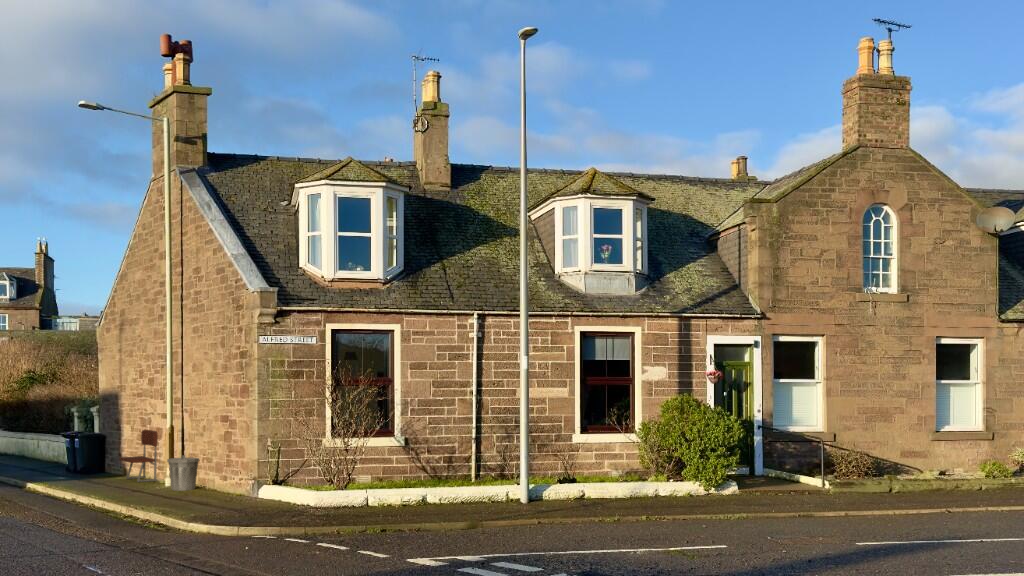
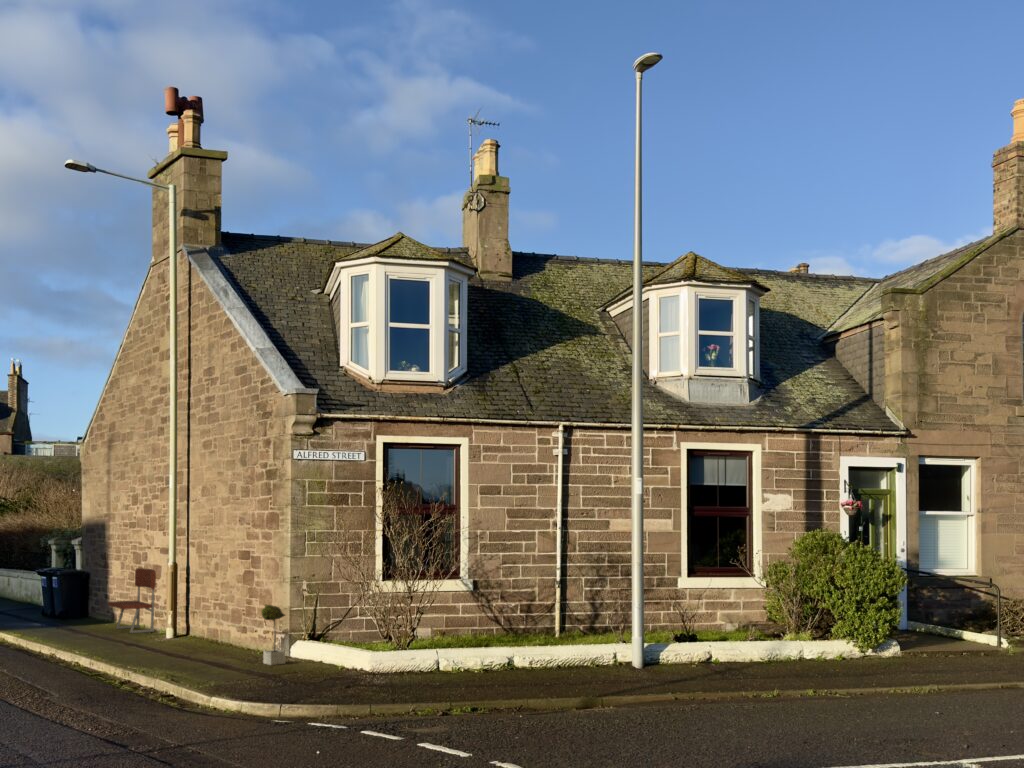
trash can: present [167,455,199,491] -> none [170,601,210,646]
potted tree: none [235,456,255,503] -> present [262,605,285,665]

